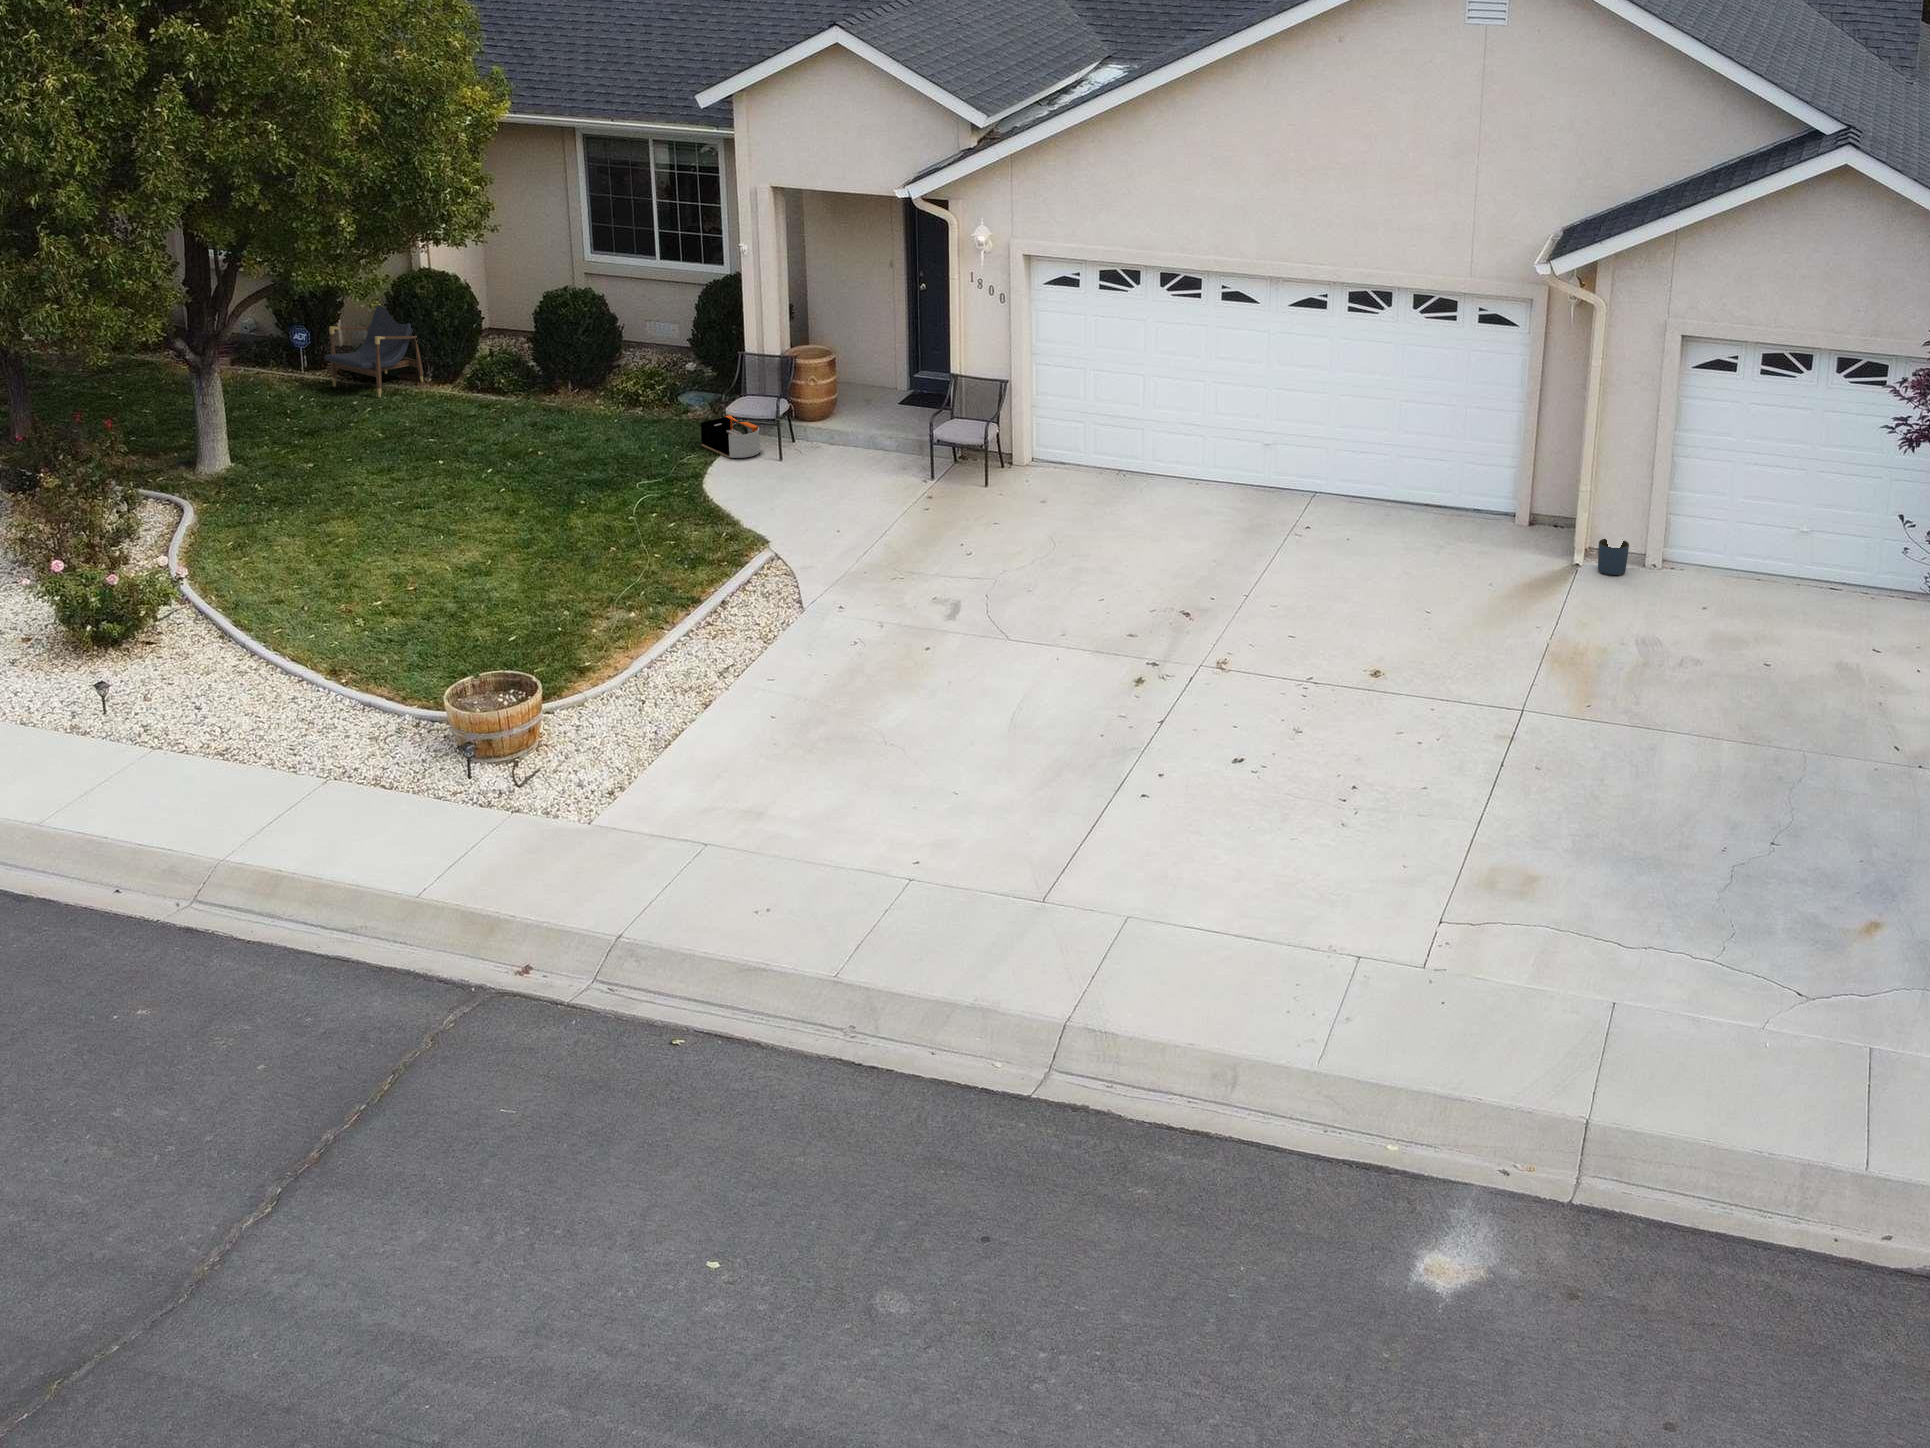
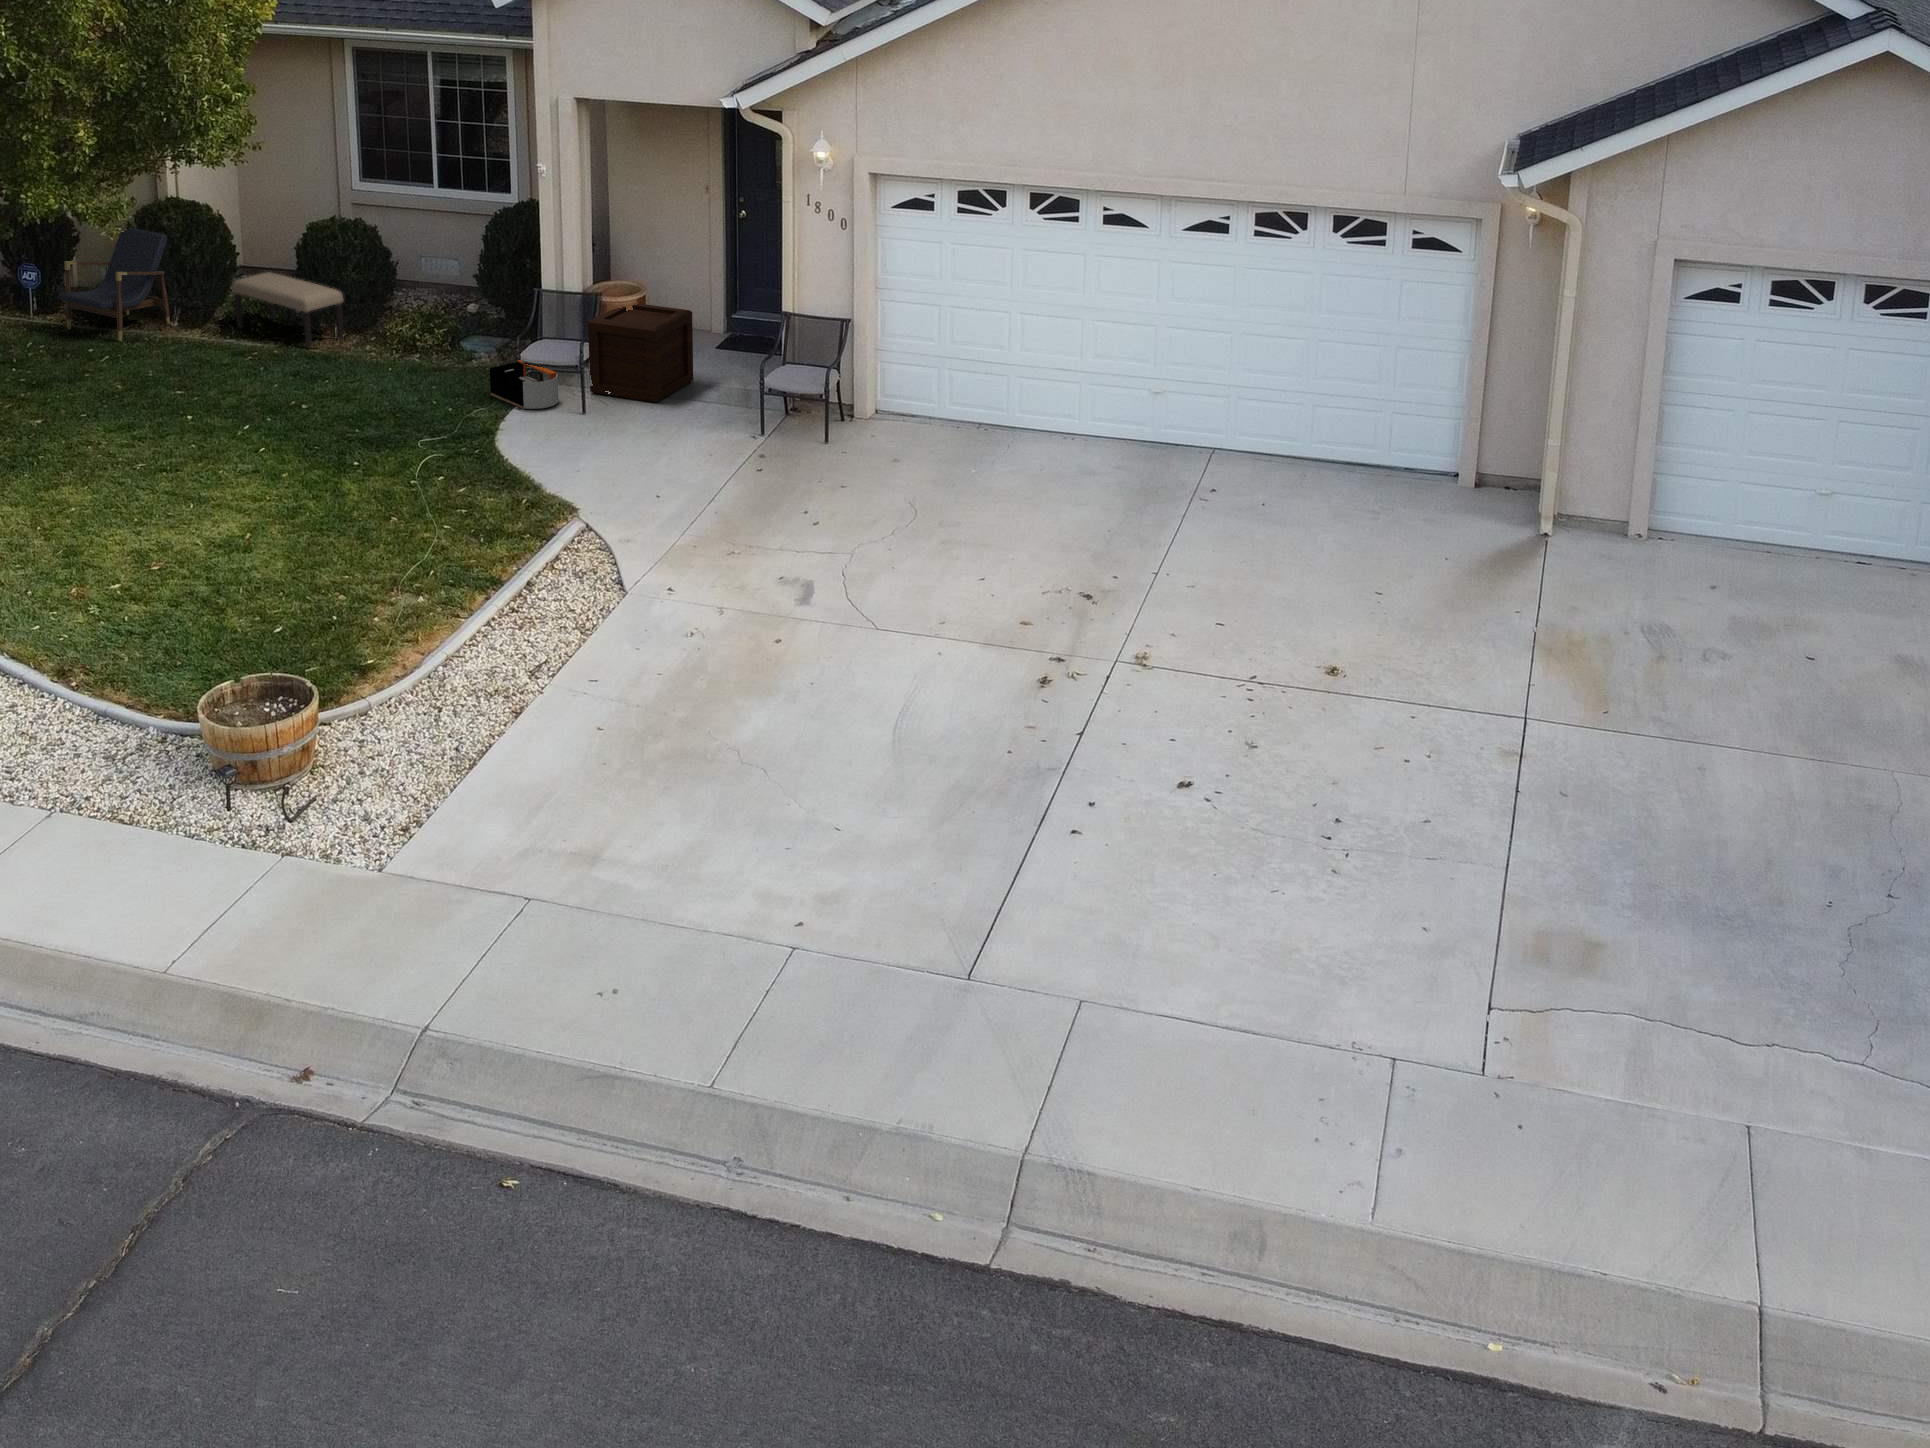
bench: none [478,337,576,405] -> present [232,272,343,348]
wooden crate: none [786,365,879,453] -> present [588,303,693,402]
planter: present [1598,539,1629,576] -> none [1574,501,1613,547]

